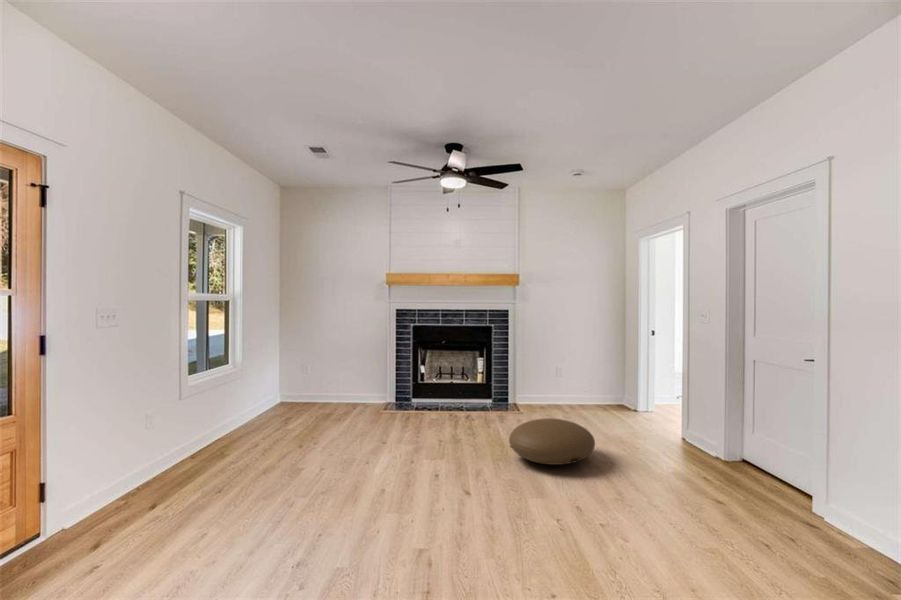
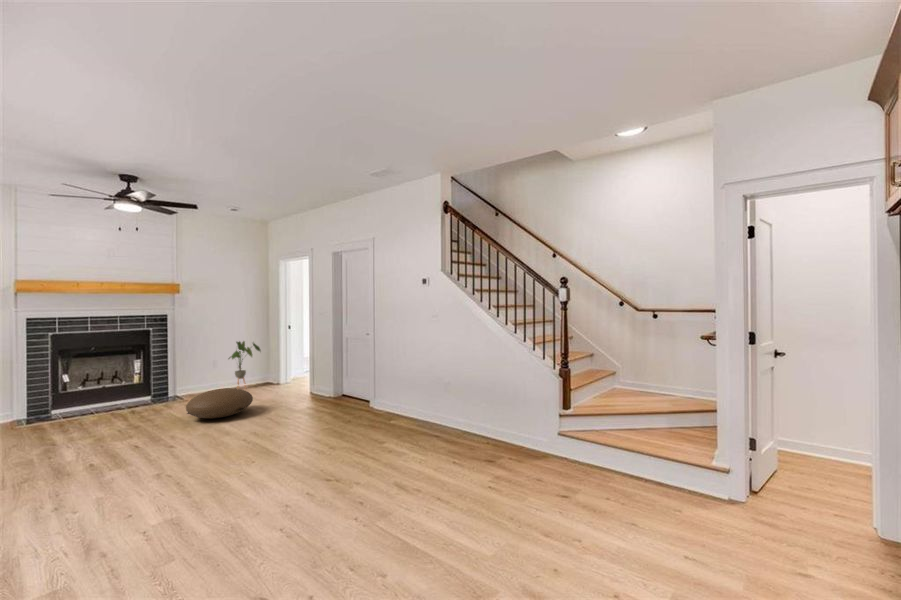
house plant: none [571,347,612,411] -> present [229,341,261,388]

